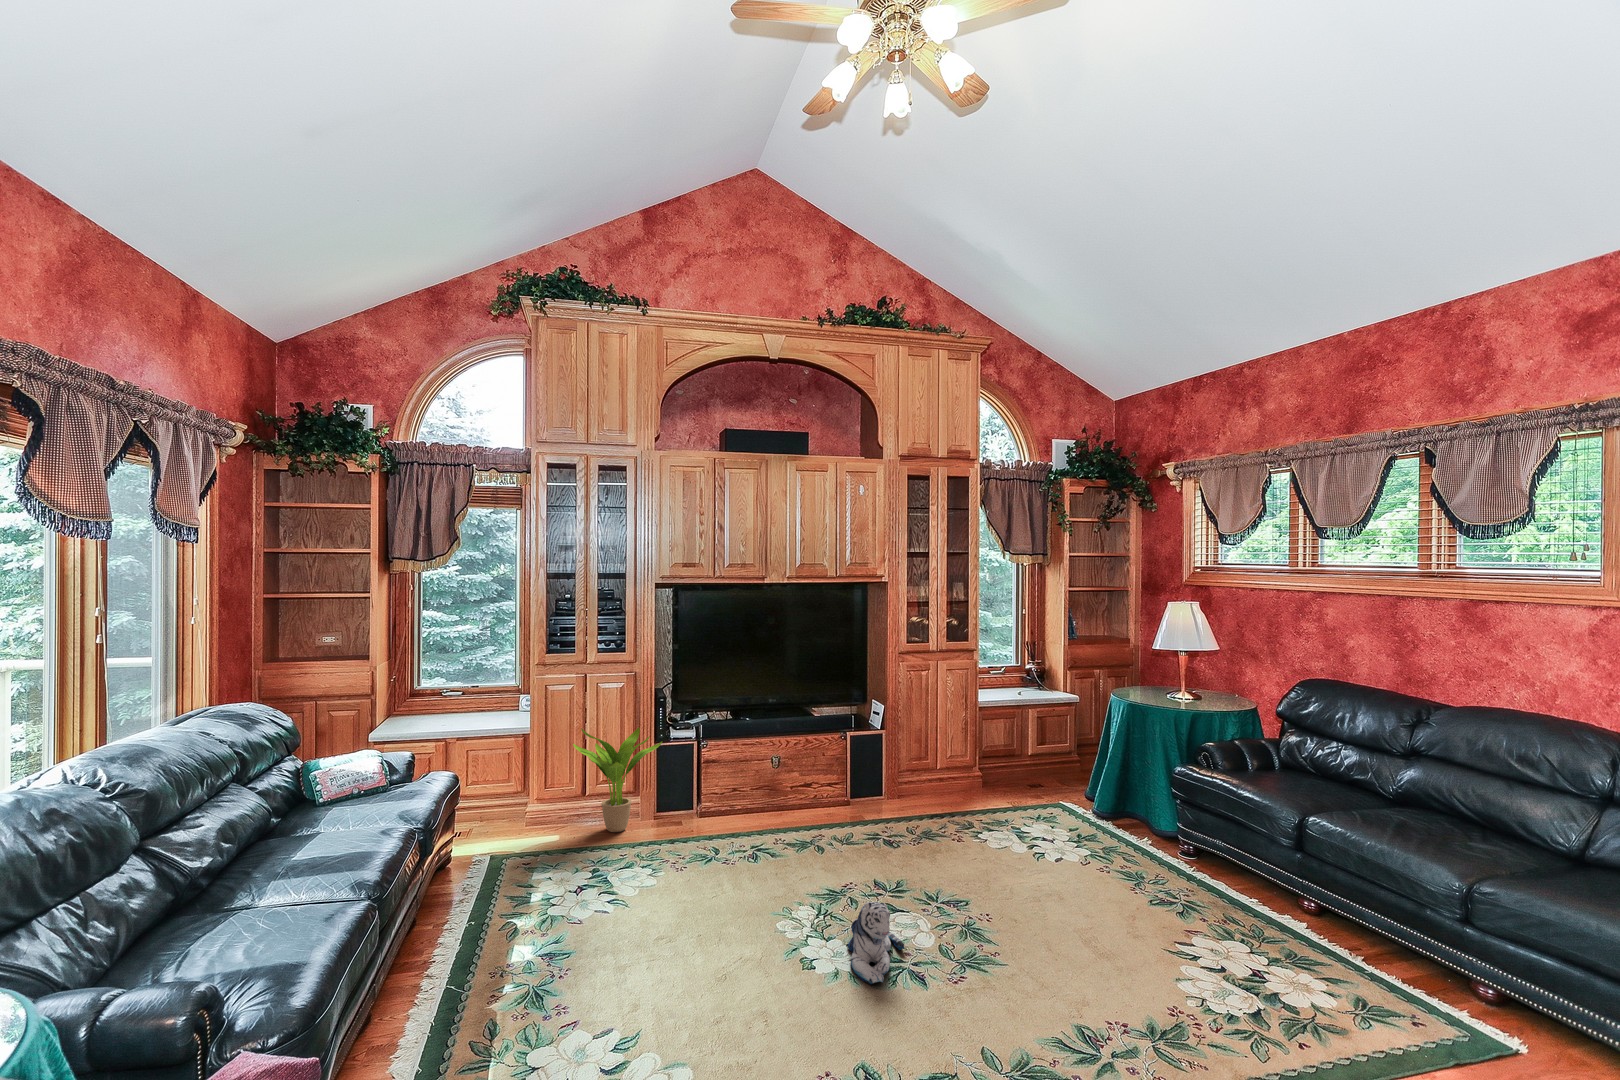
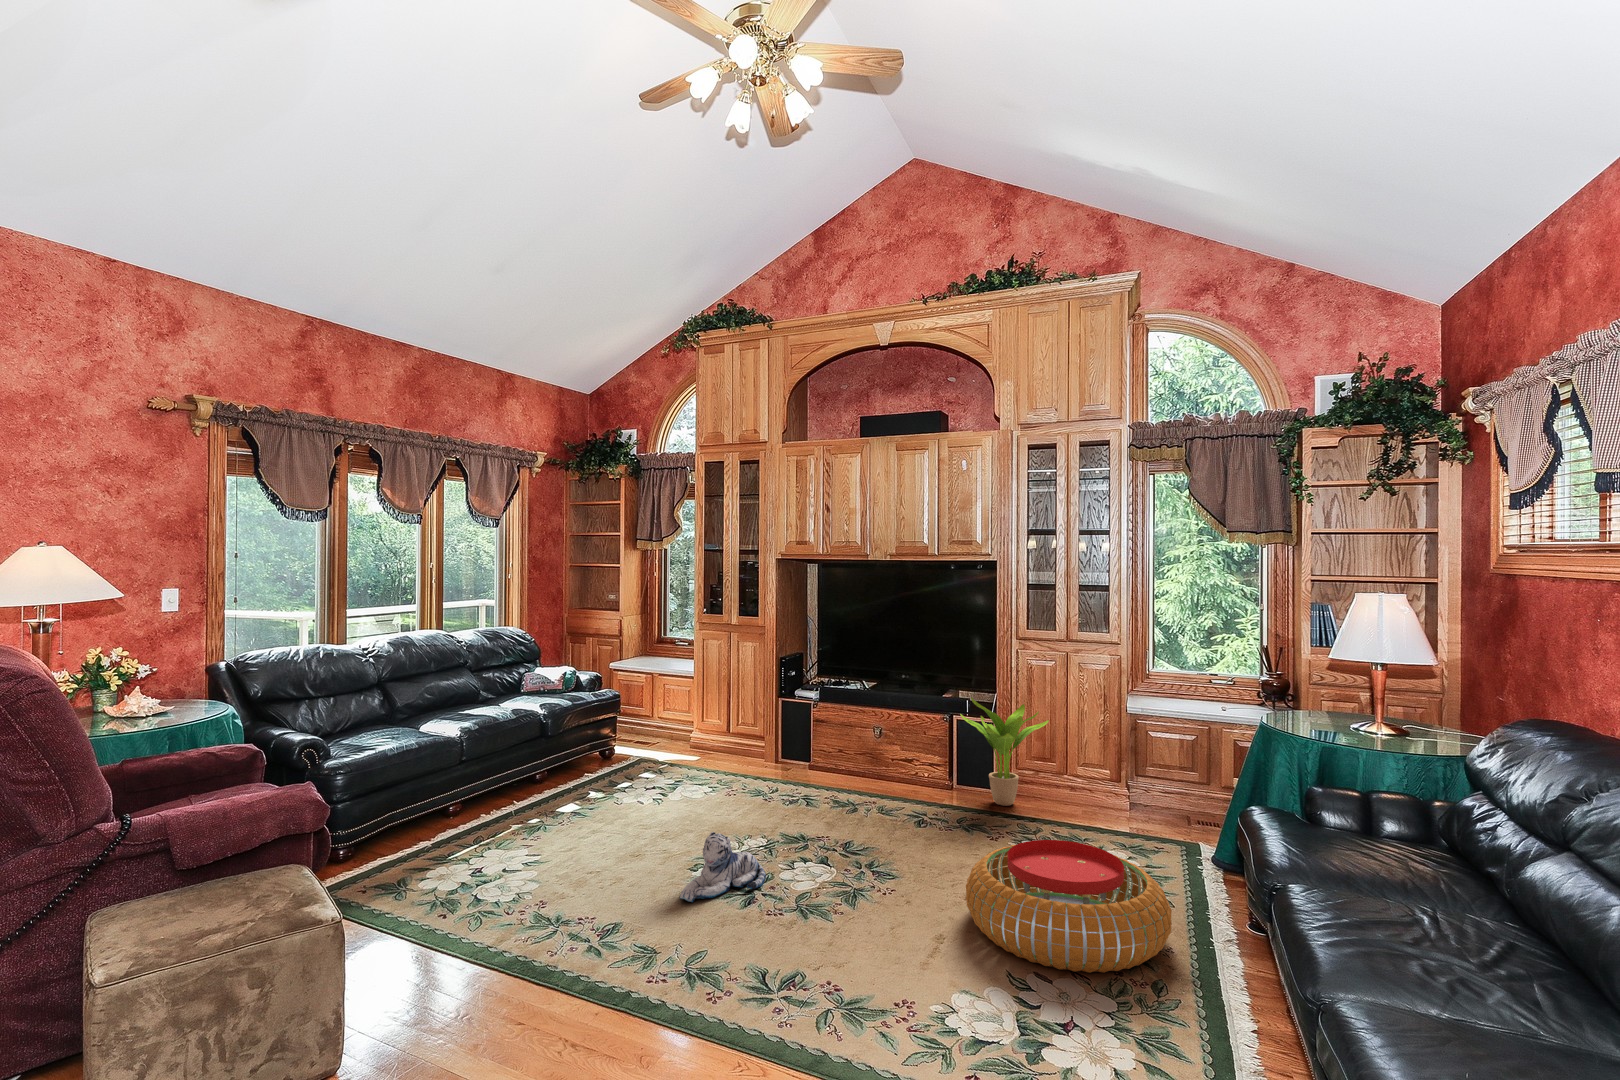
potted plant: present [573,727,662,832] -> present [960,697,1049,806]
pouf: none [1047,823,1216,925] -> present [966,840,1172,973]

